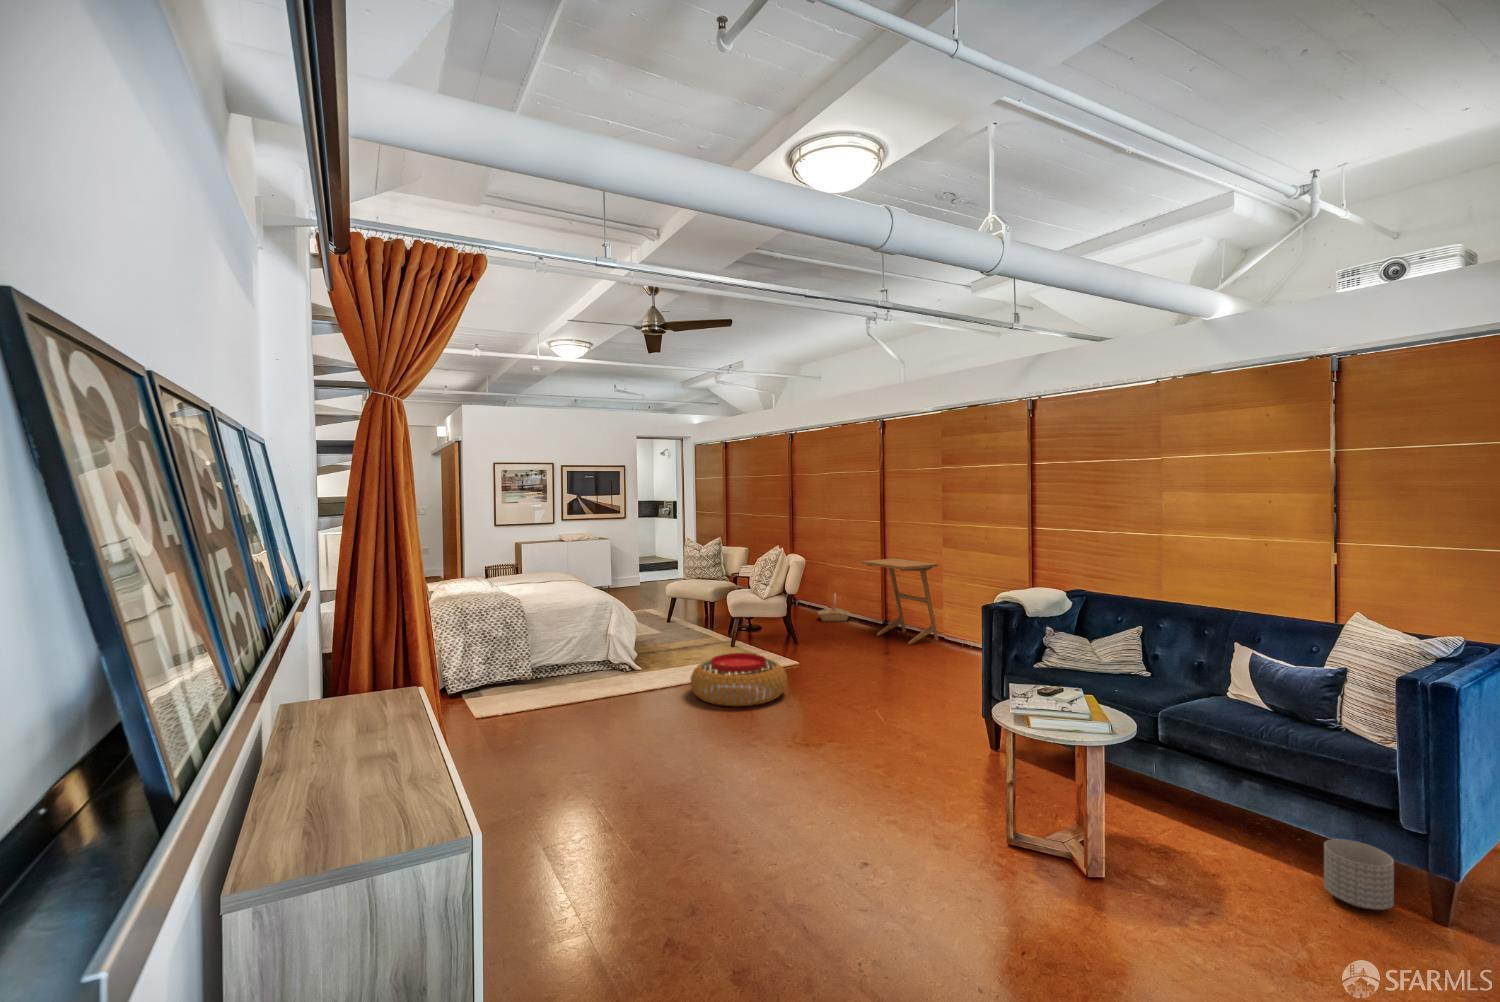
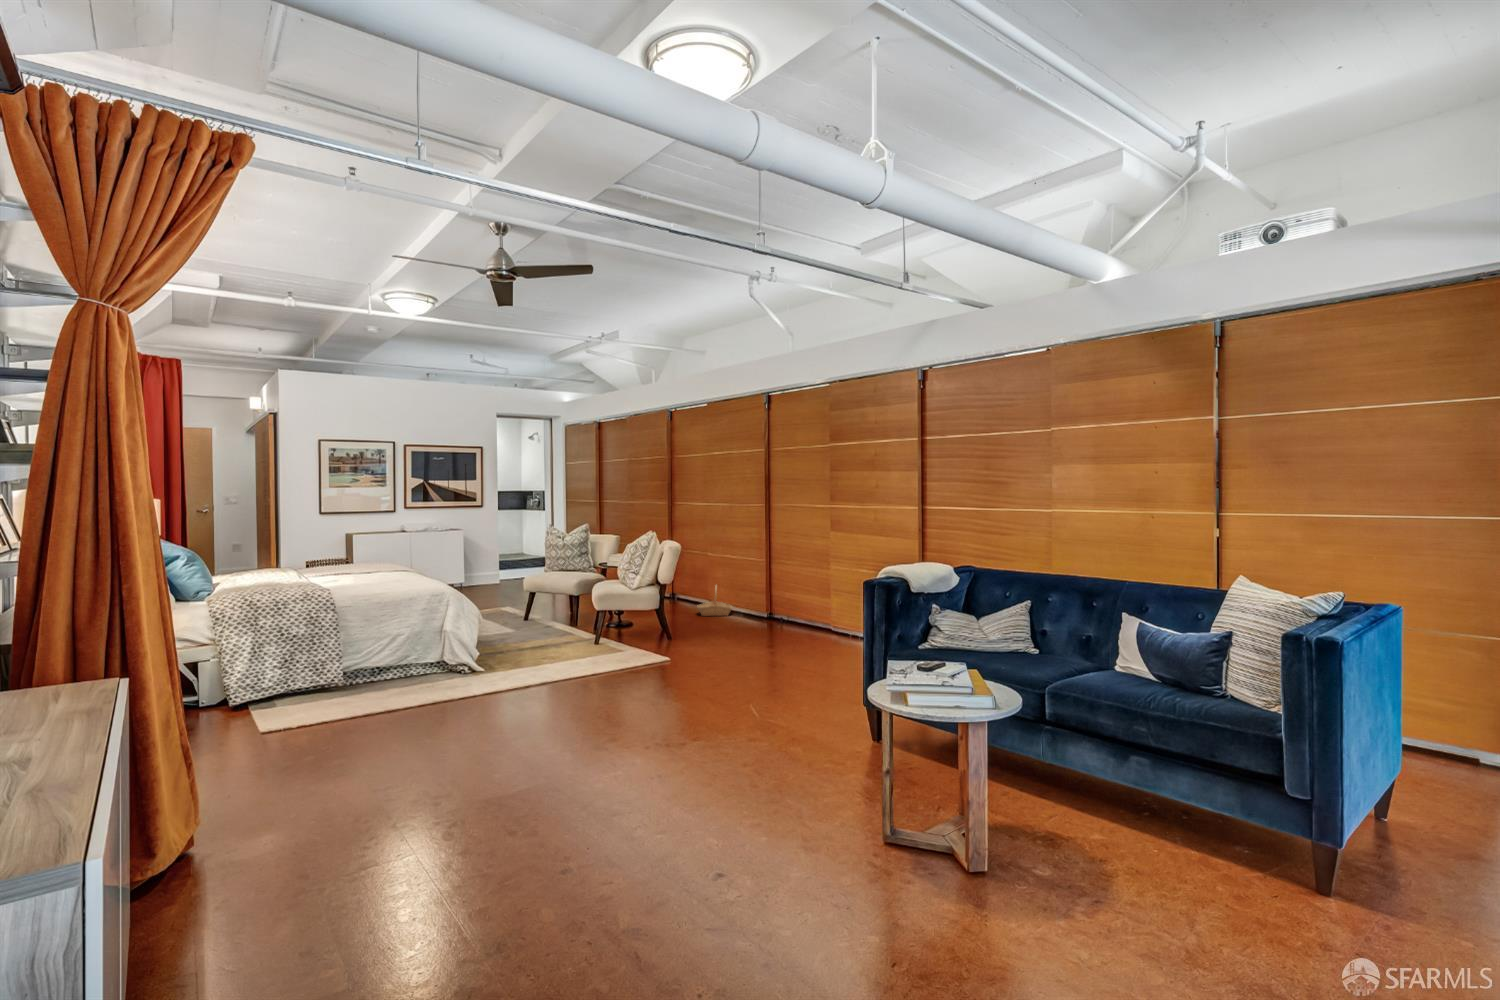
side table: present [862,559,938,645] -> none [744,545,826,637]
pouf: present [690,653,787,706] -> none [537,647,652,707]
planter: present [1324,839,1394,910] -> none [1211,812,1280,885]

